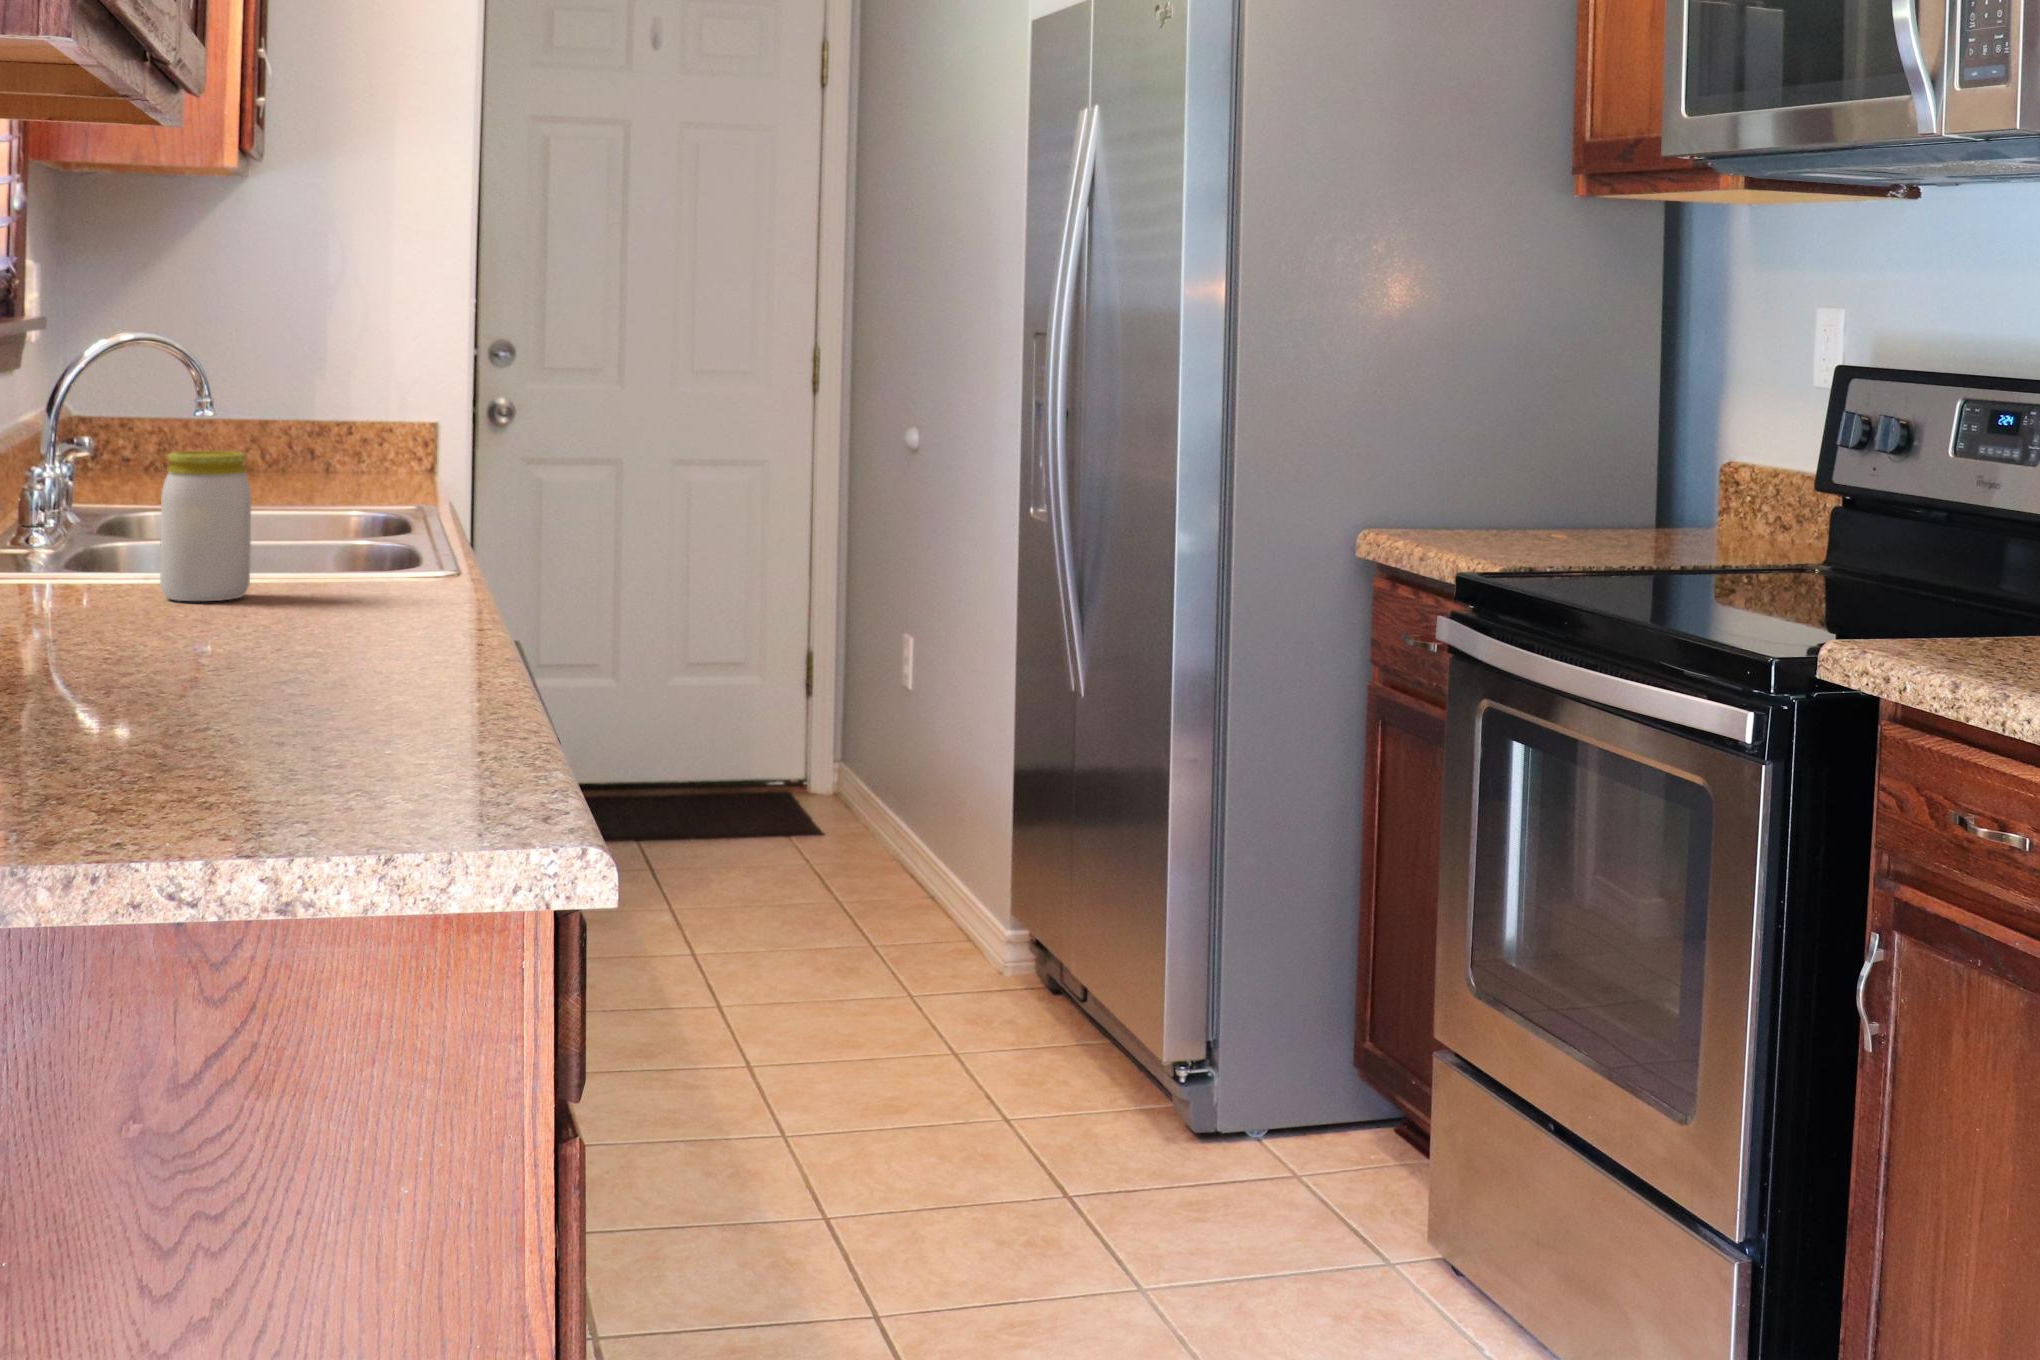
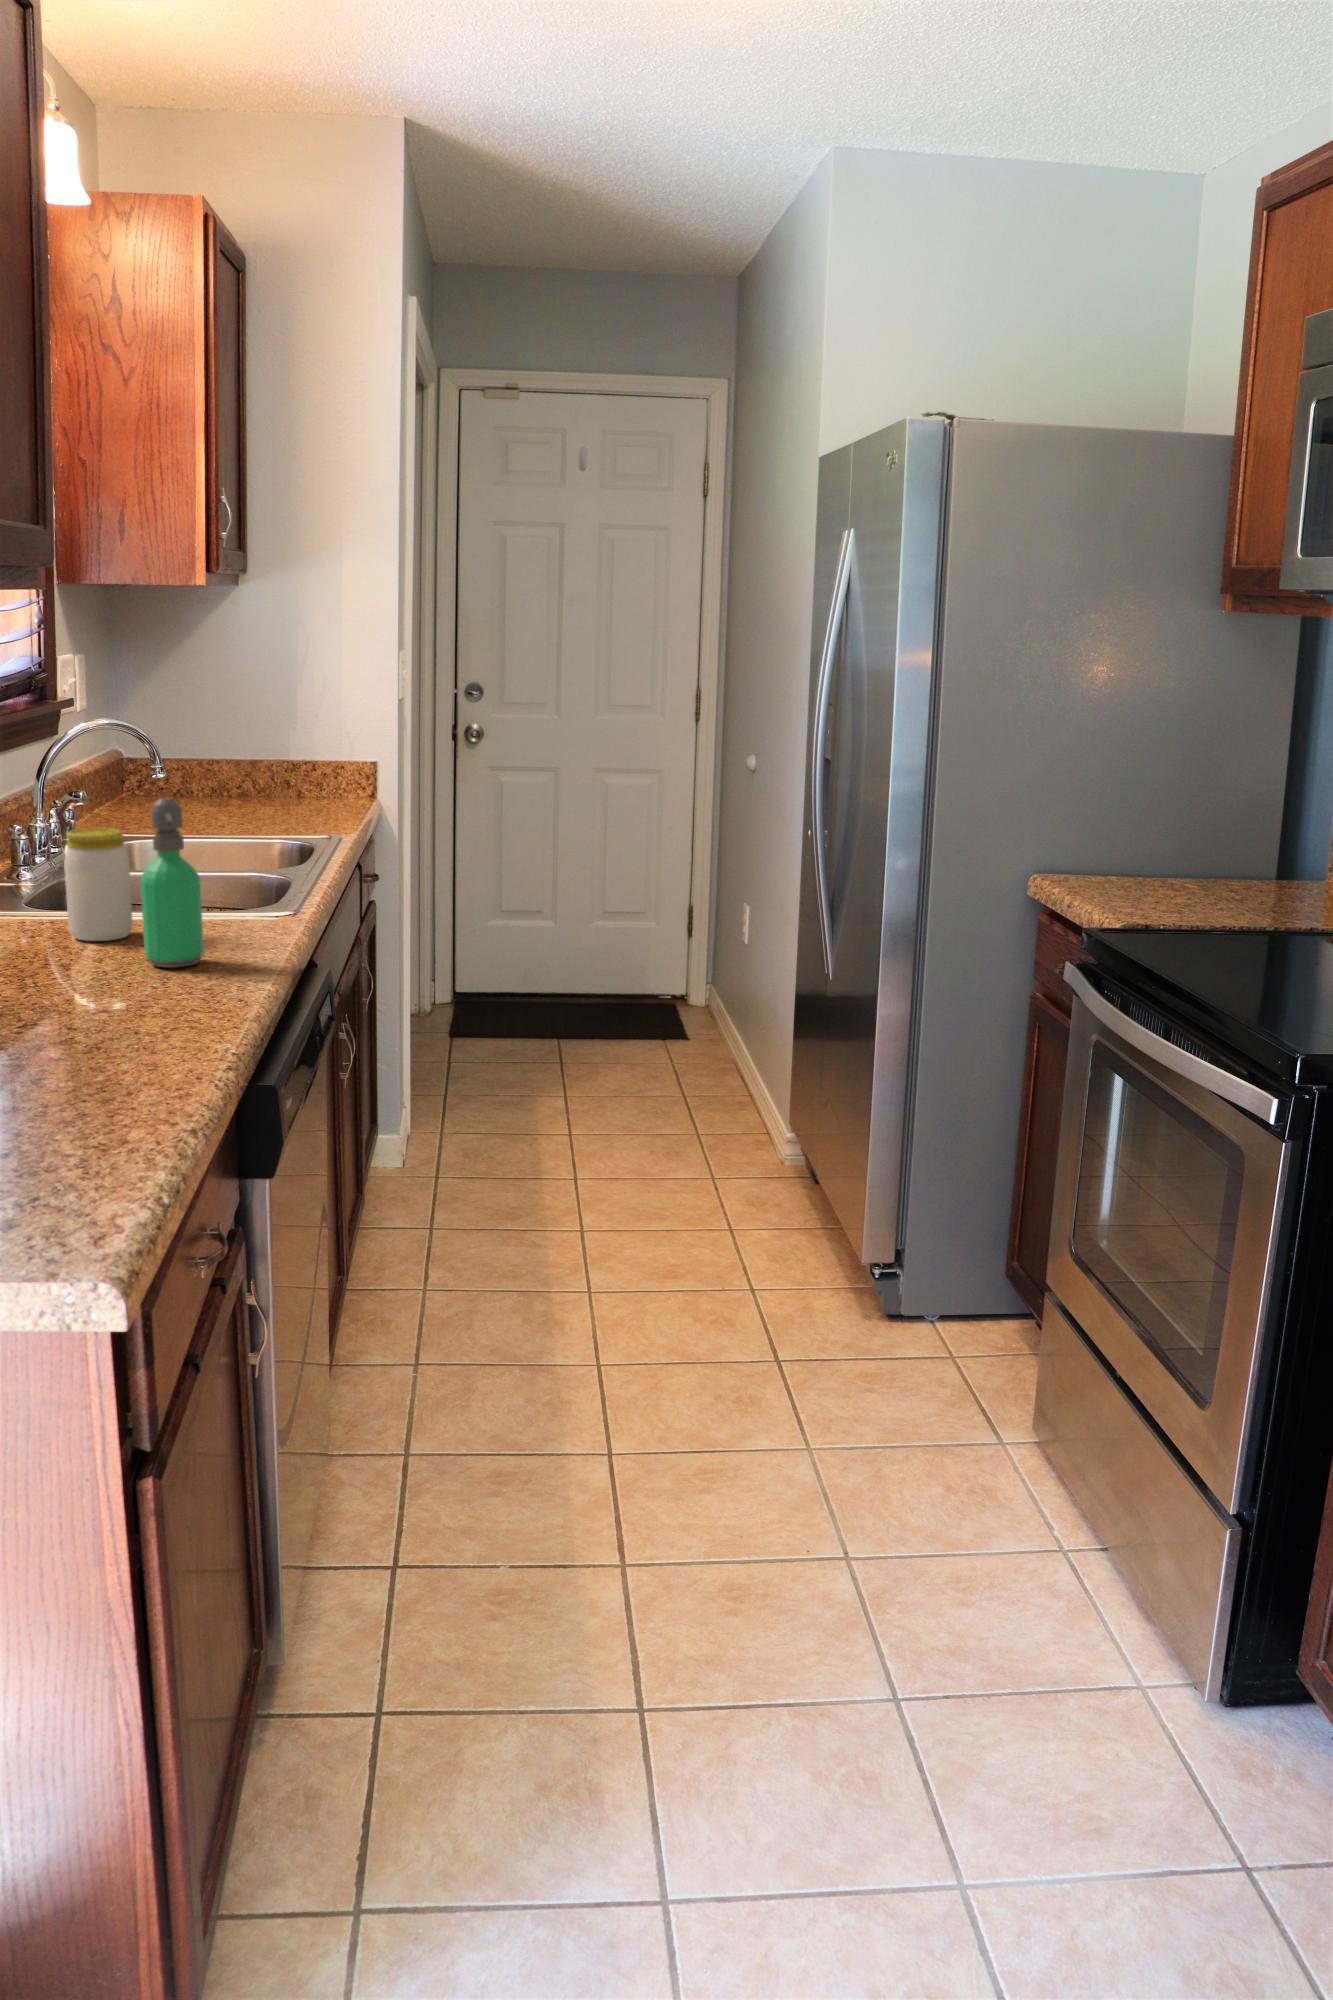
soap dispenser: none [302,395,385,620] -> present [140,798,204,968]

